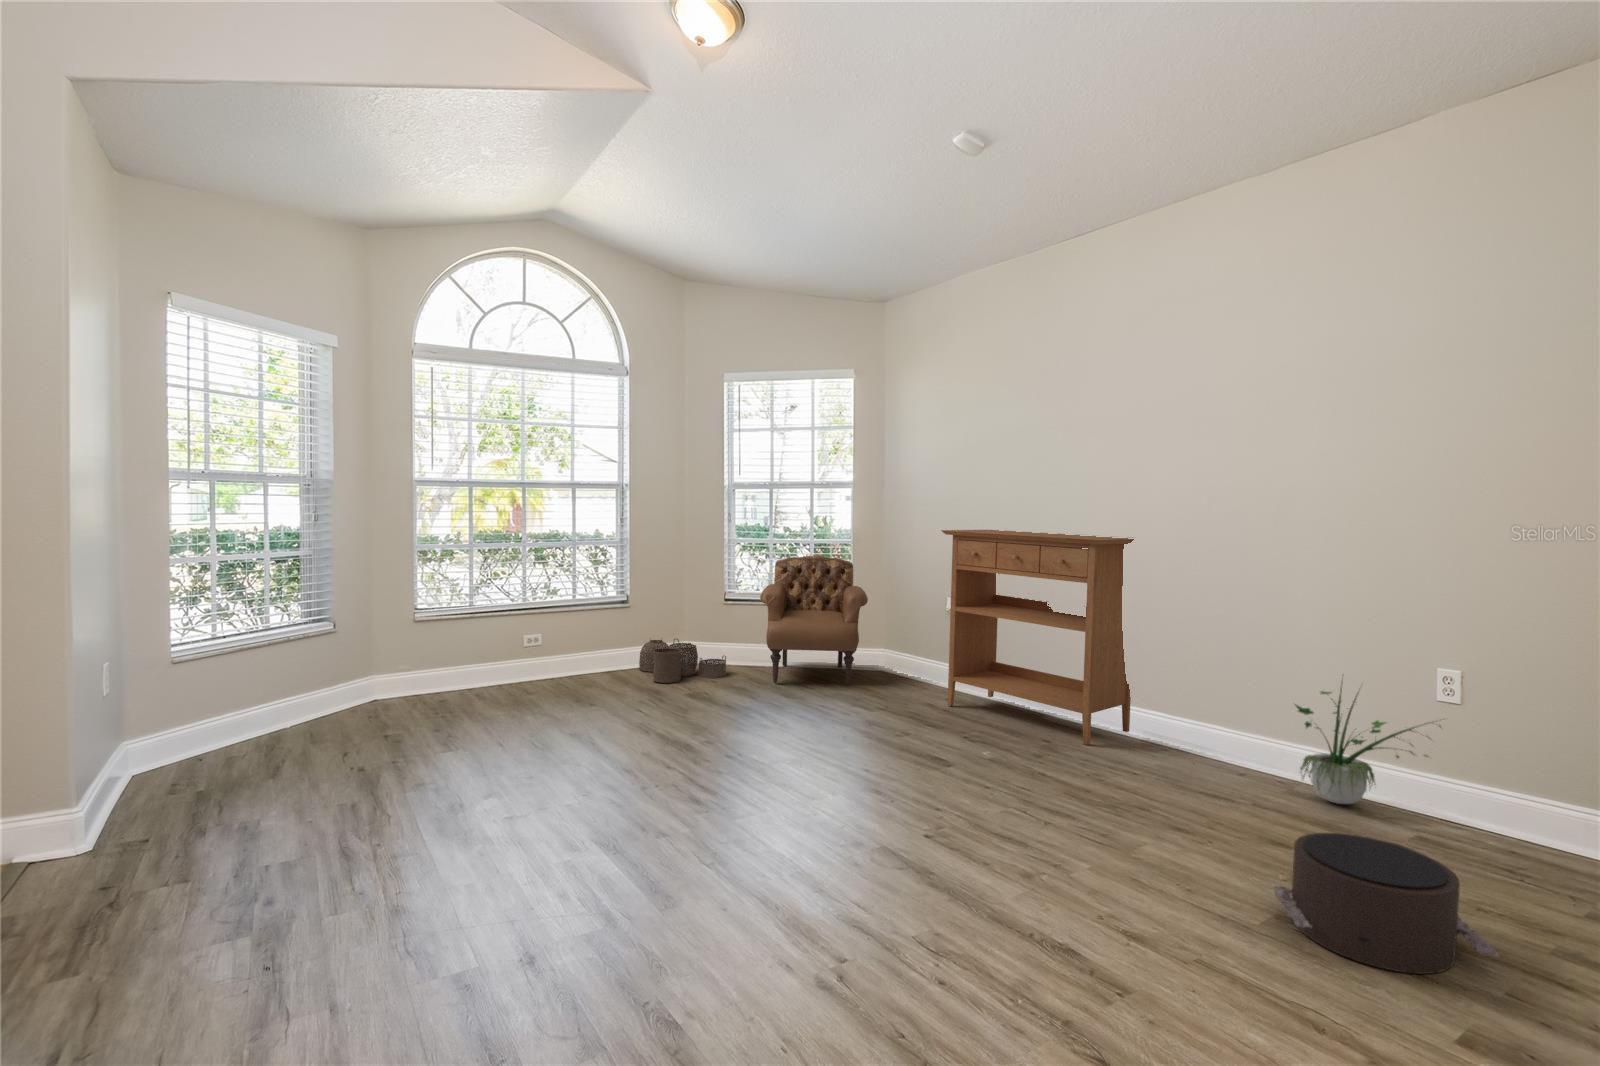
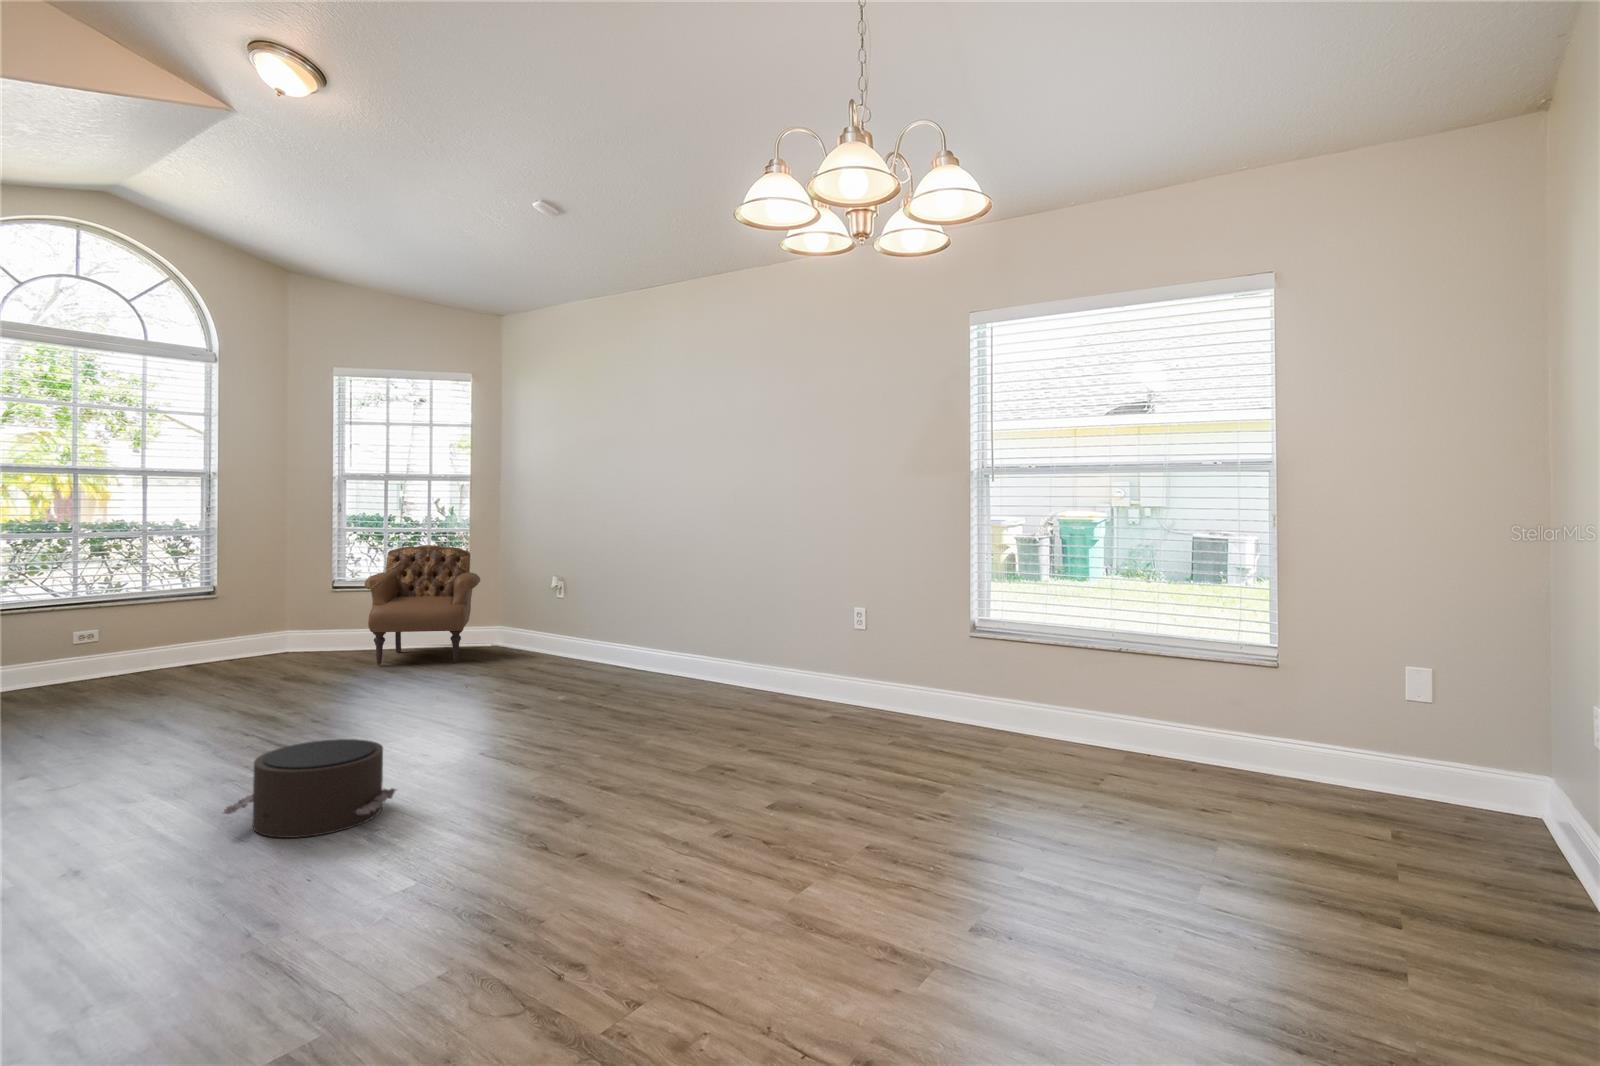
console table: present [941,530,1134,745] -> none [534,515,697,689]
woven basket: present [639,638,726,683] -> none [229,629,330,672]
potted plant: present [1295,689,1440,804] -> none [781,605,865,709]
pouf: present [1274,833,1499,974] -> present [223,739,396,838]

